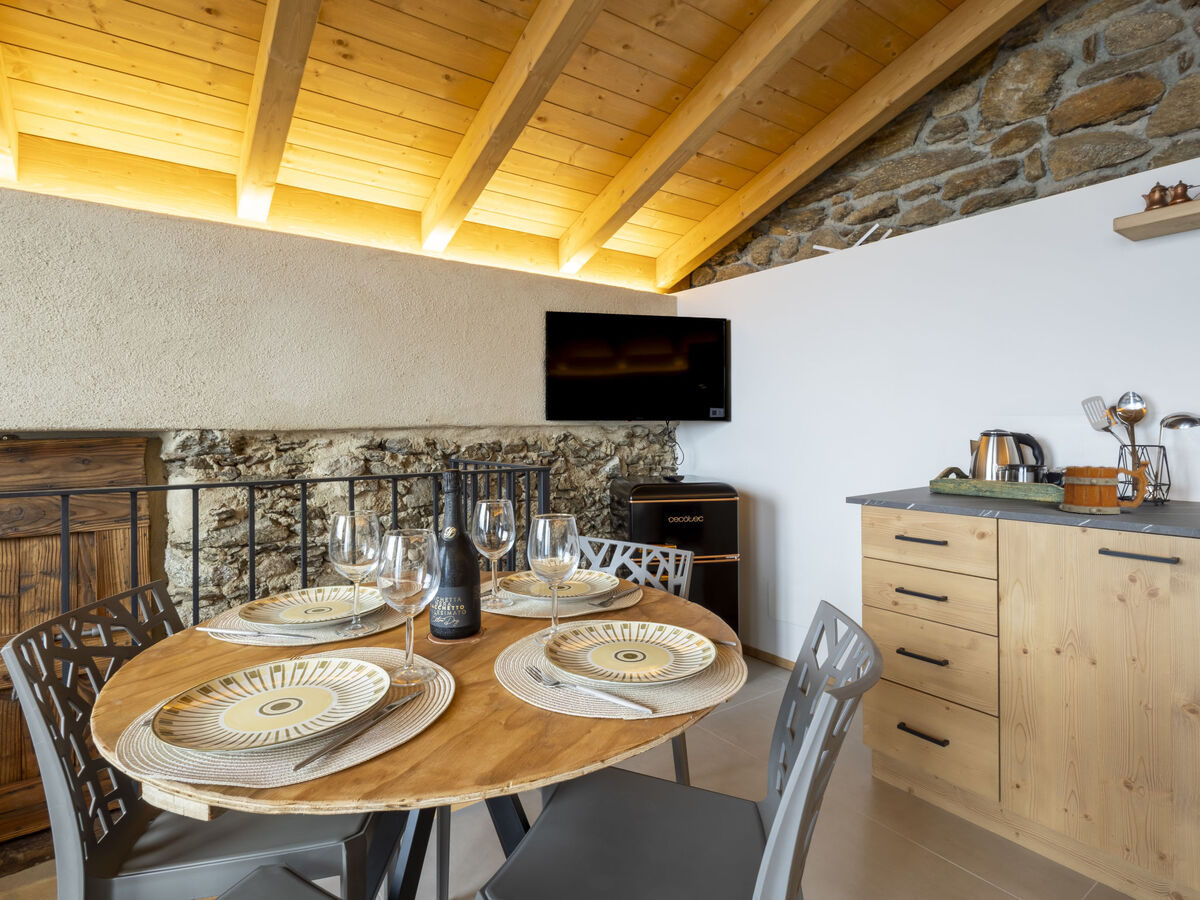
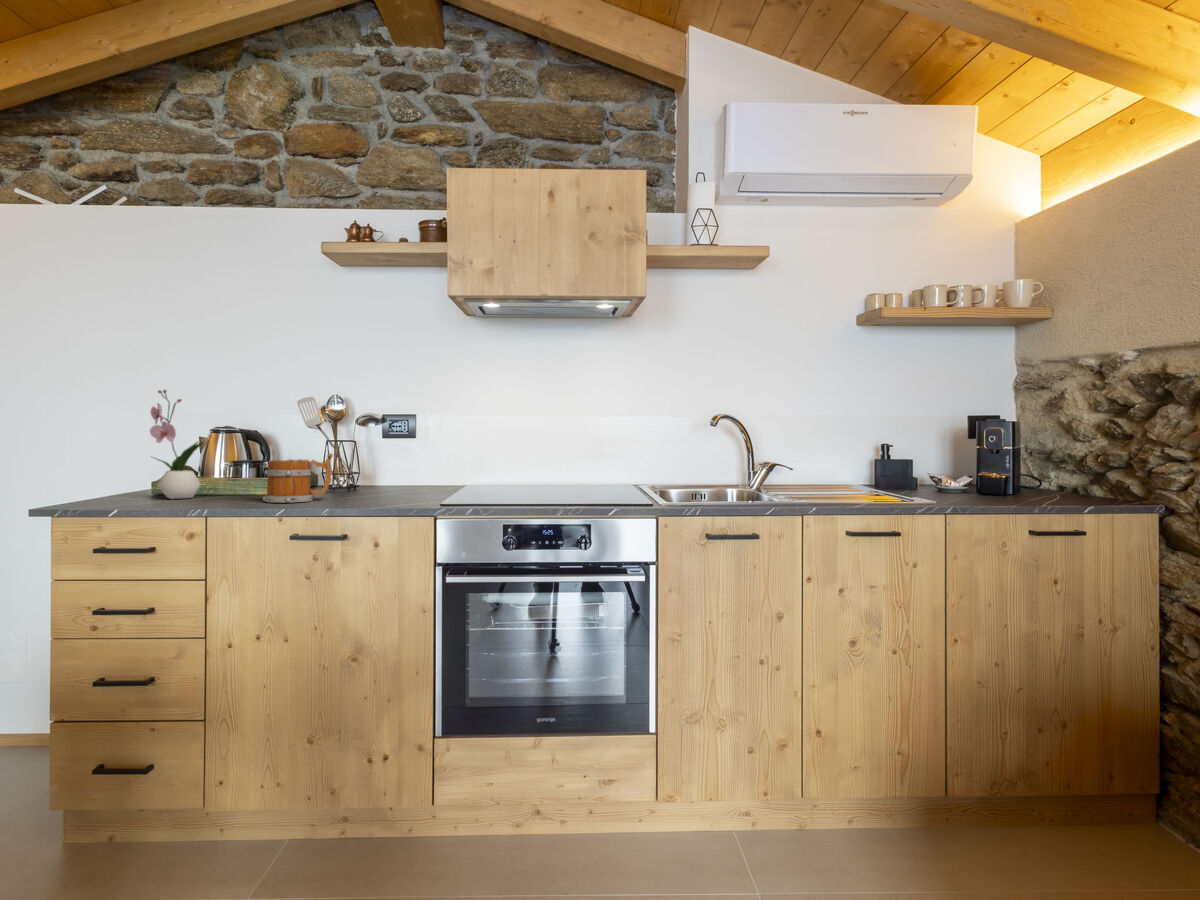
flower arrangement: none [936,397,988,499] -> present [150,390,203,499]

